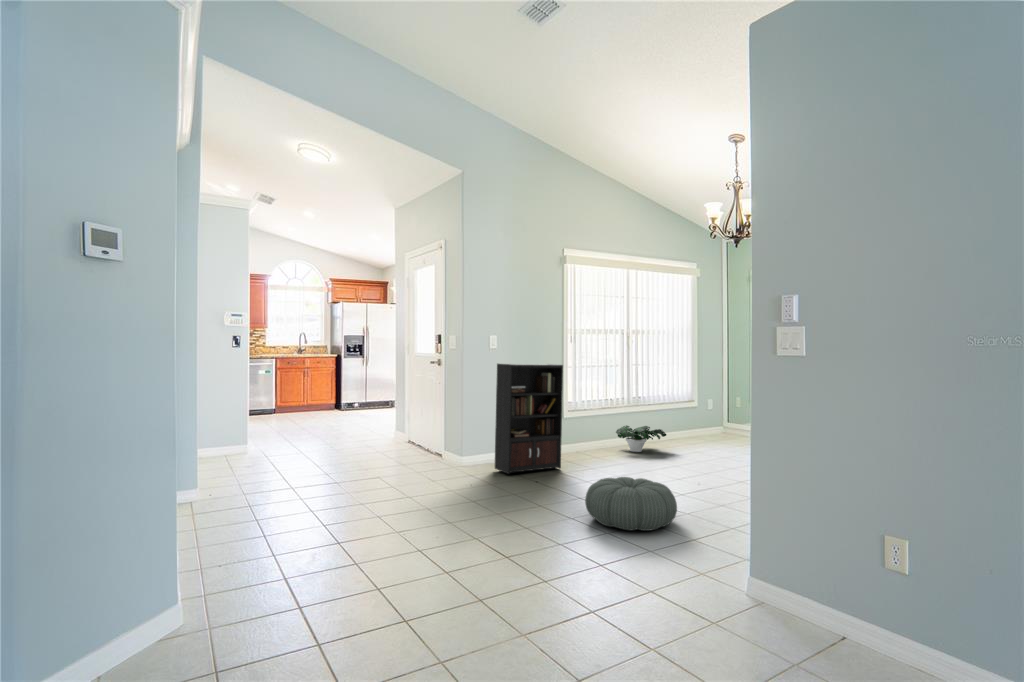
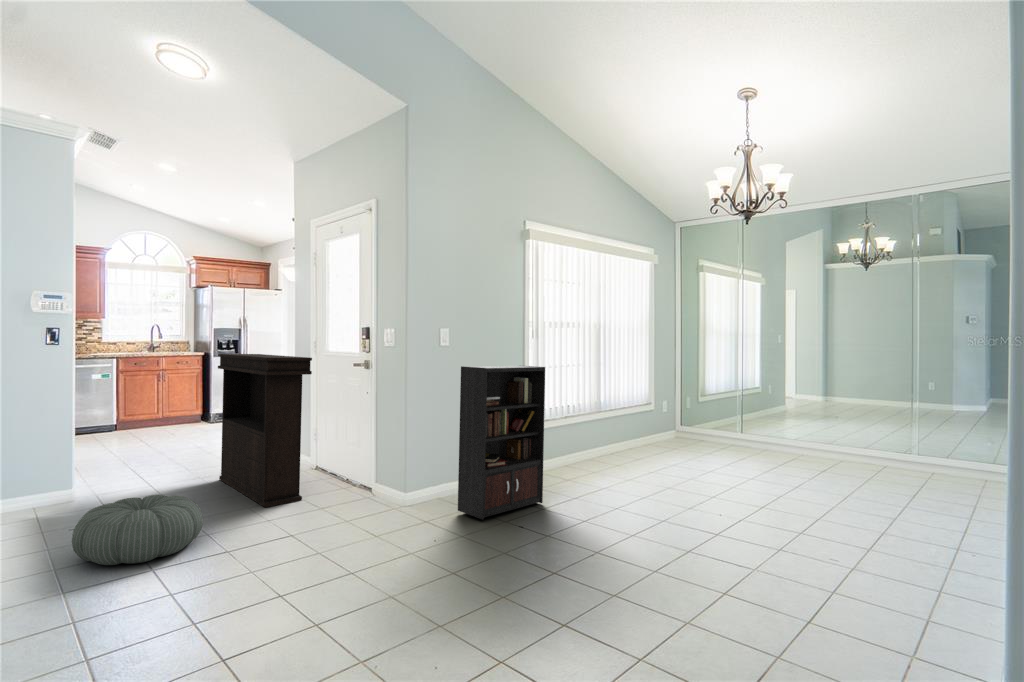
console table: none [341,355,399,461] -> present [218,354,312,507]
potted plant: present [616,425,666,452] -> none [581,436,642,468]
pouf: present [585,477,677,531] -> present [72,495,203,565]

